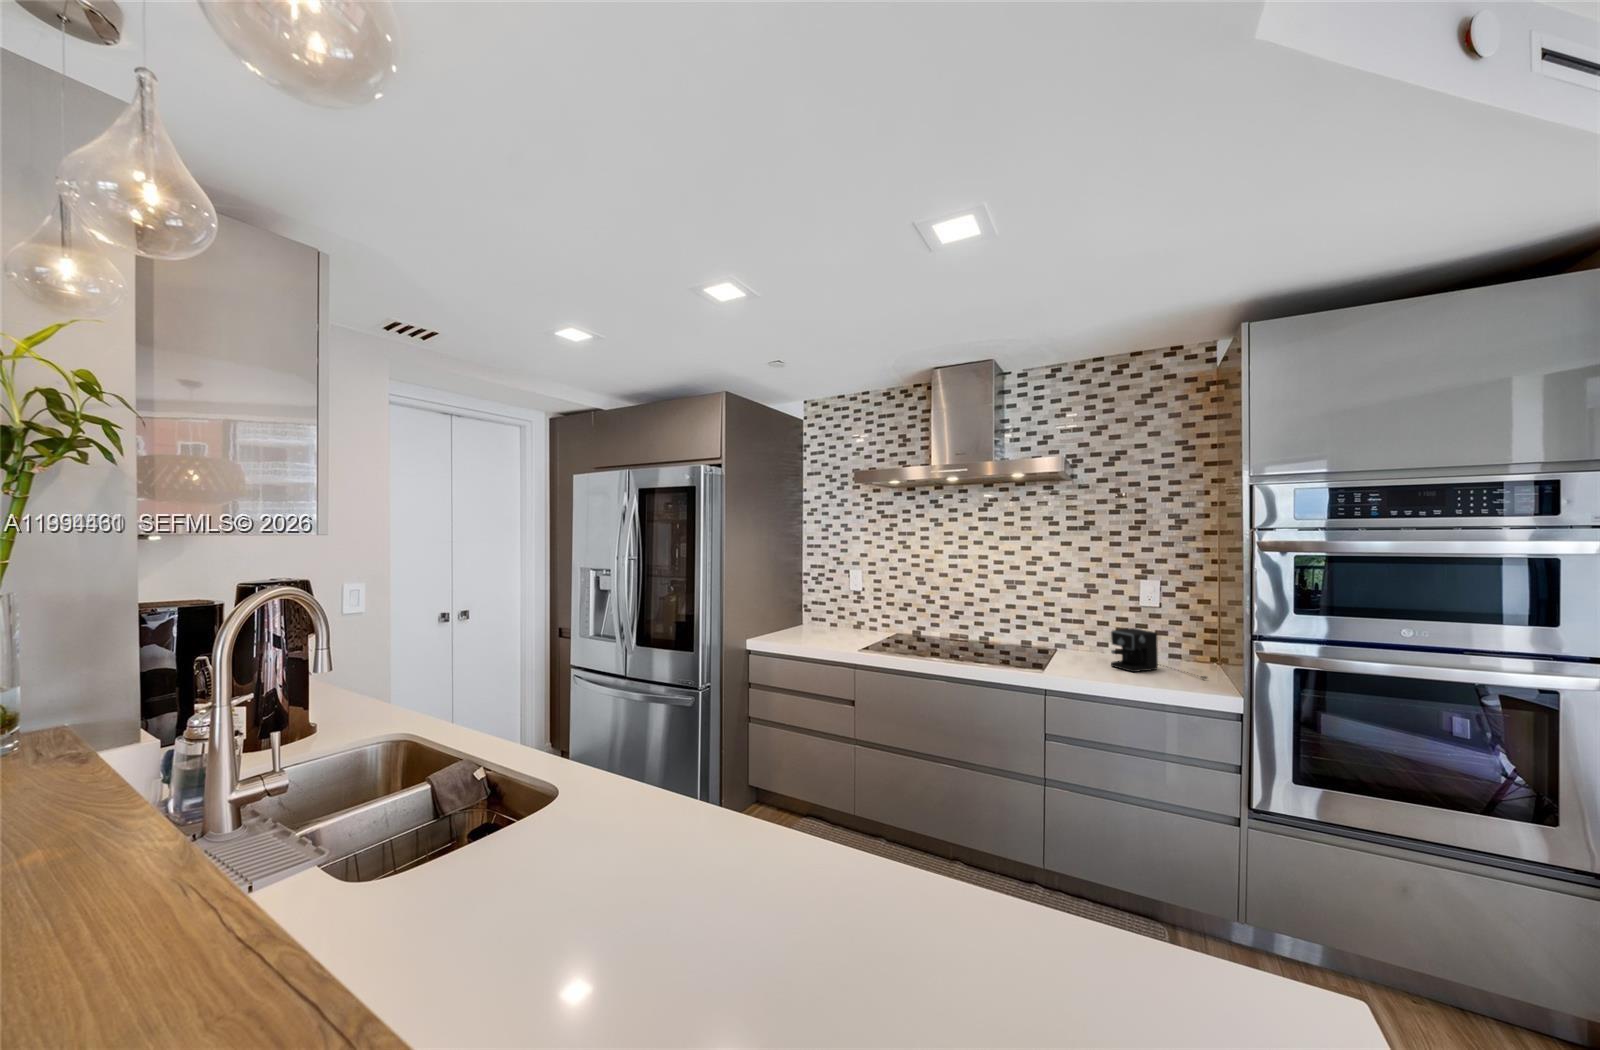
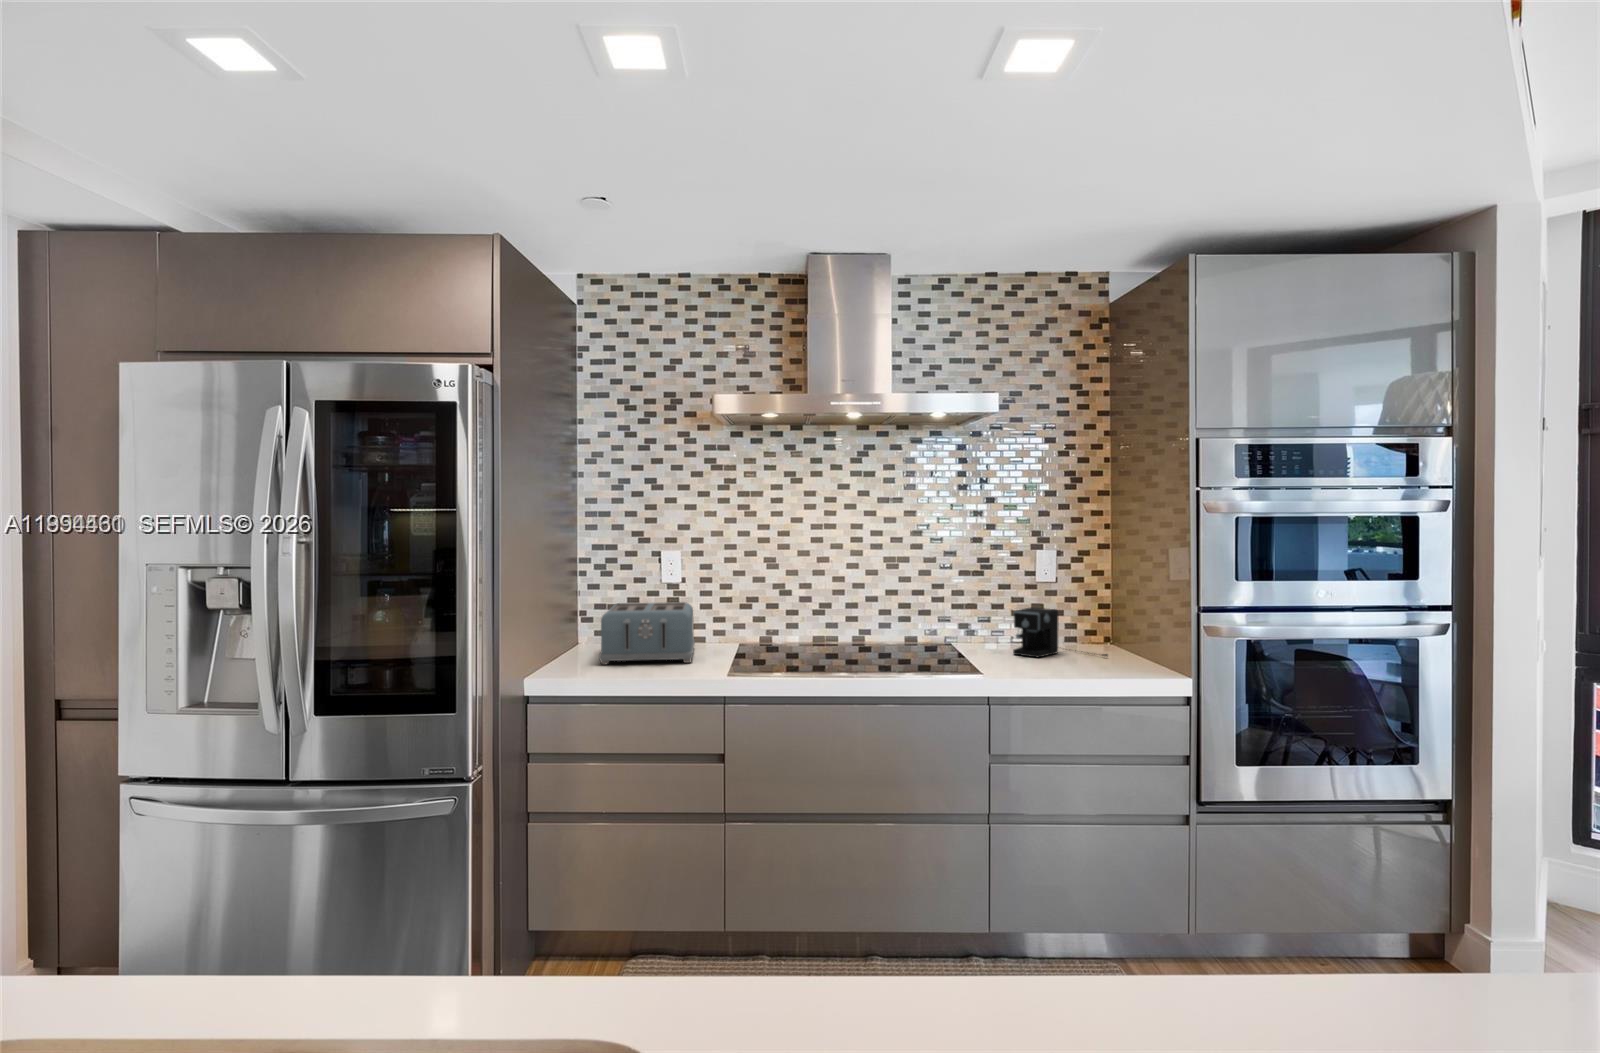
toaster: none [798,602,869,646] -> present [599,602,695,664]

